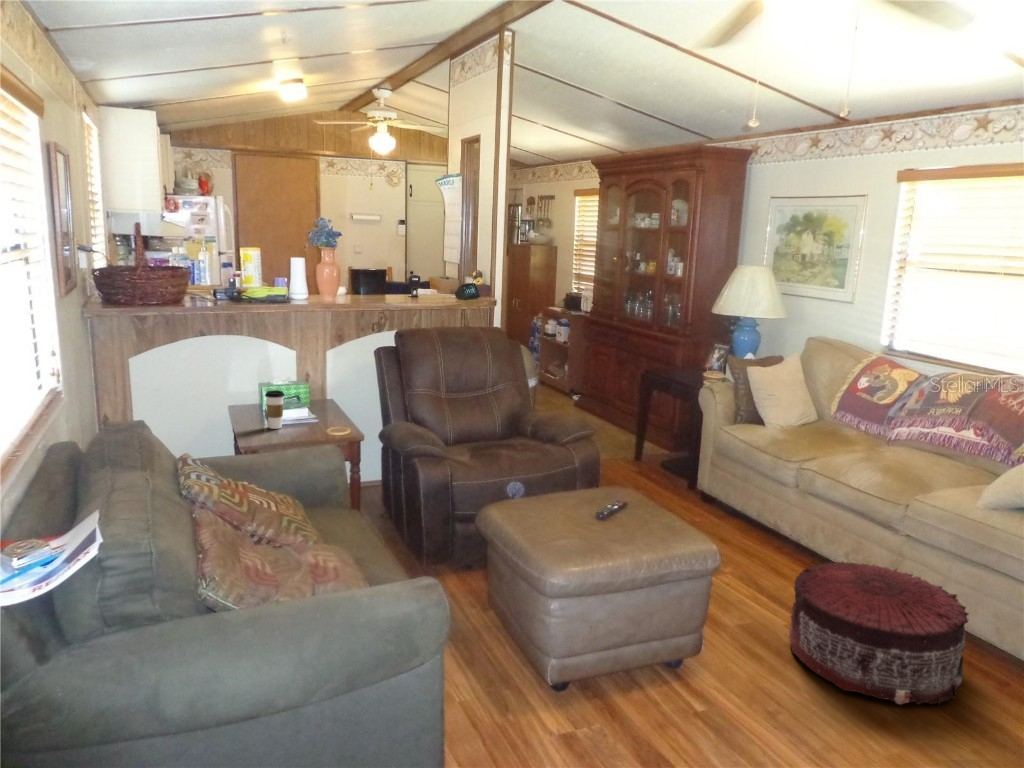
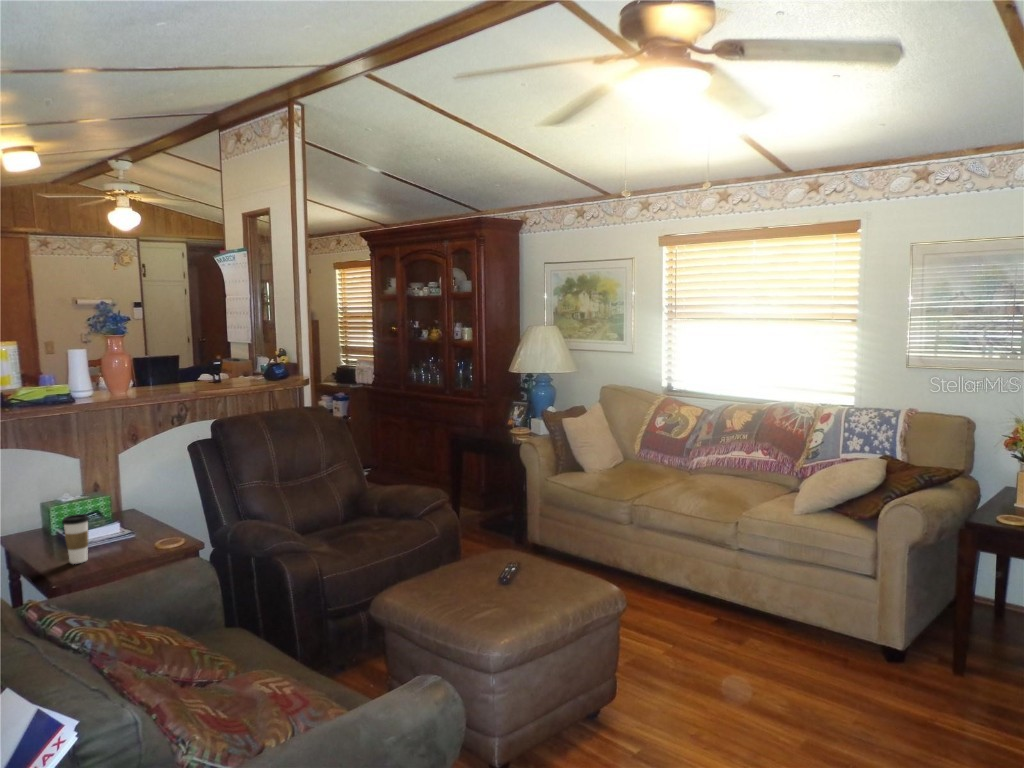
pouf: present [789,562,968,705] -> none [675,583,831,709]

